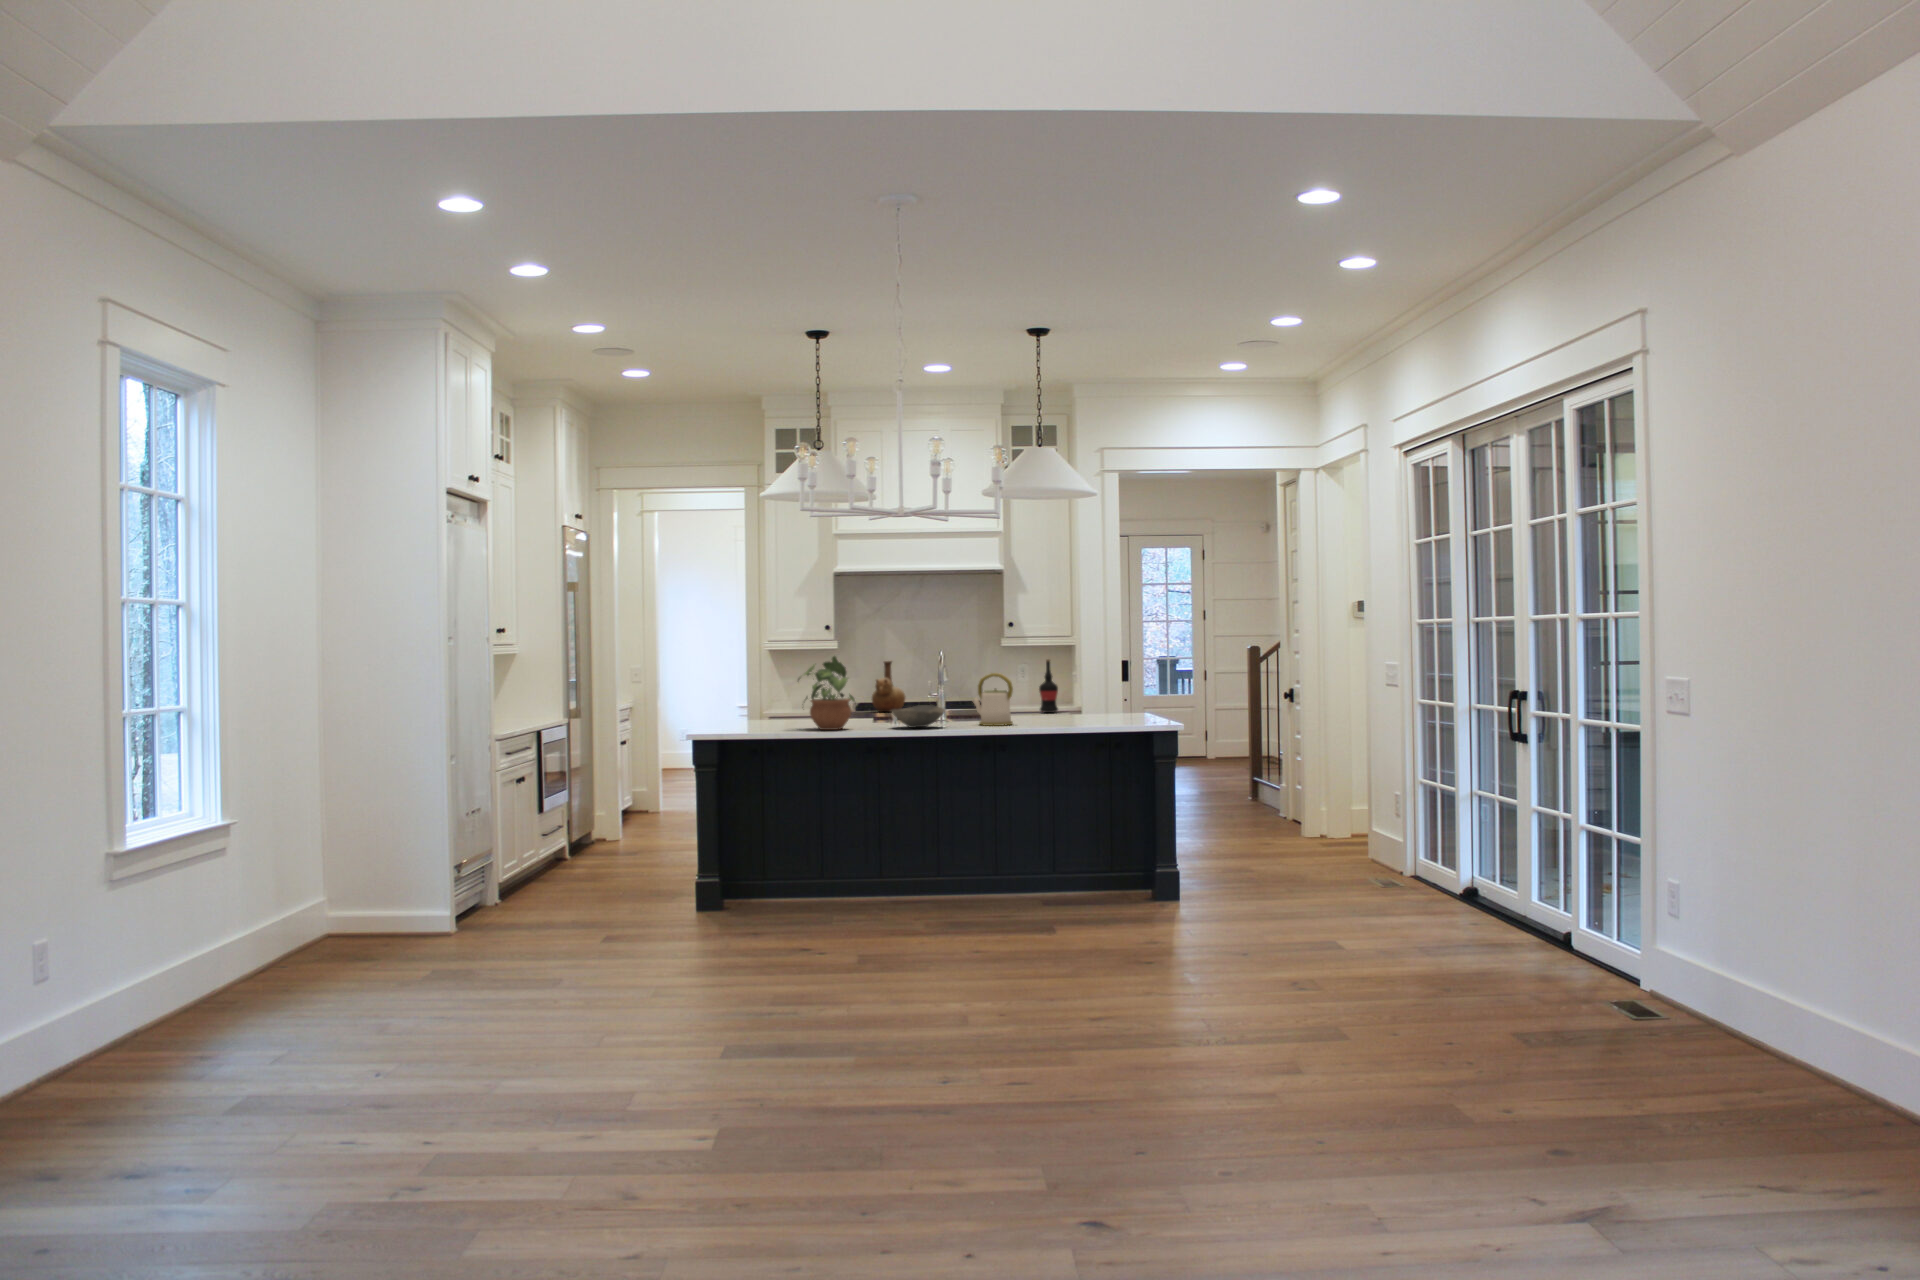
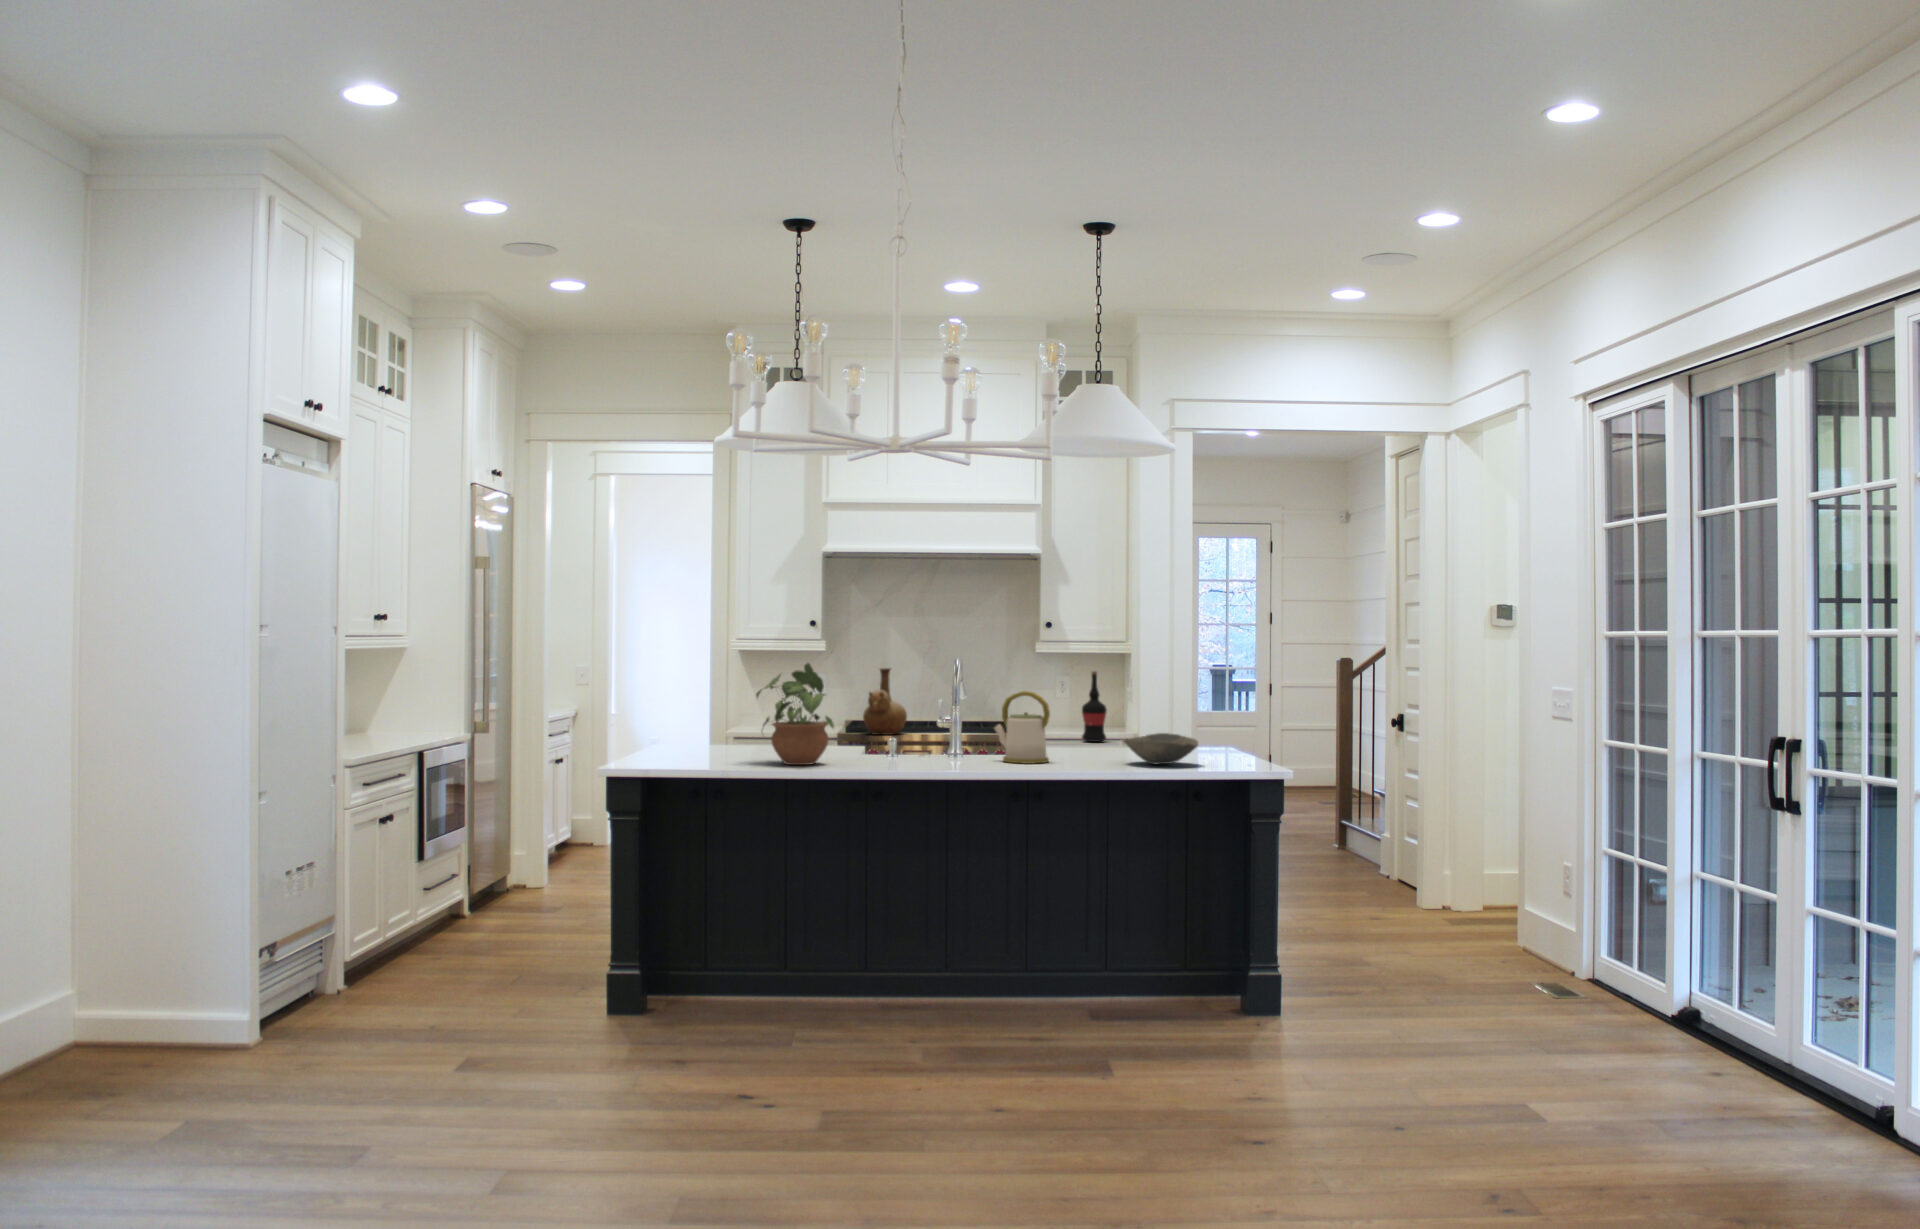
bowl: present [891,705,945,728] -> present [1124,733,1198,764]

